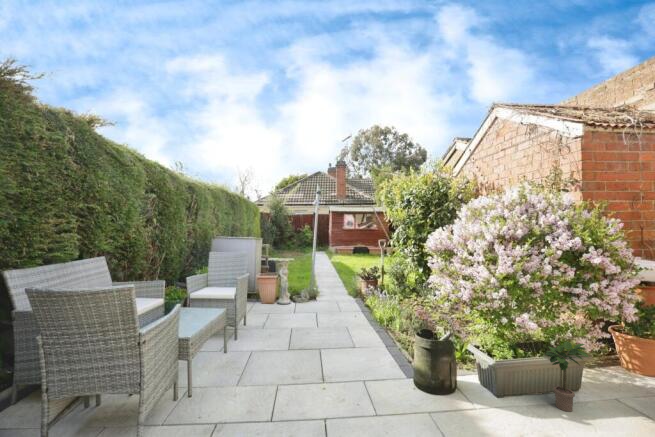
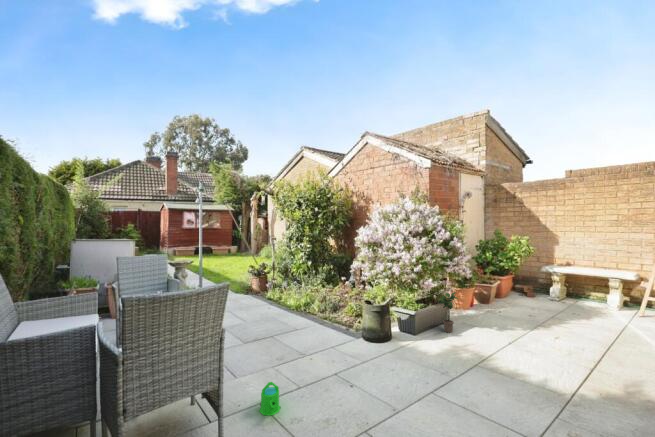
watering can: none [209,380,235,415] -> present [260,382,280,415]

